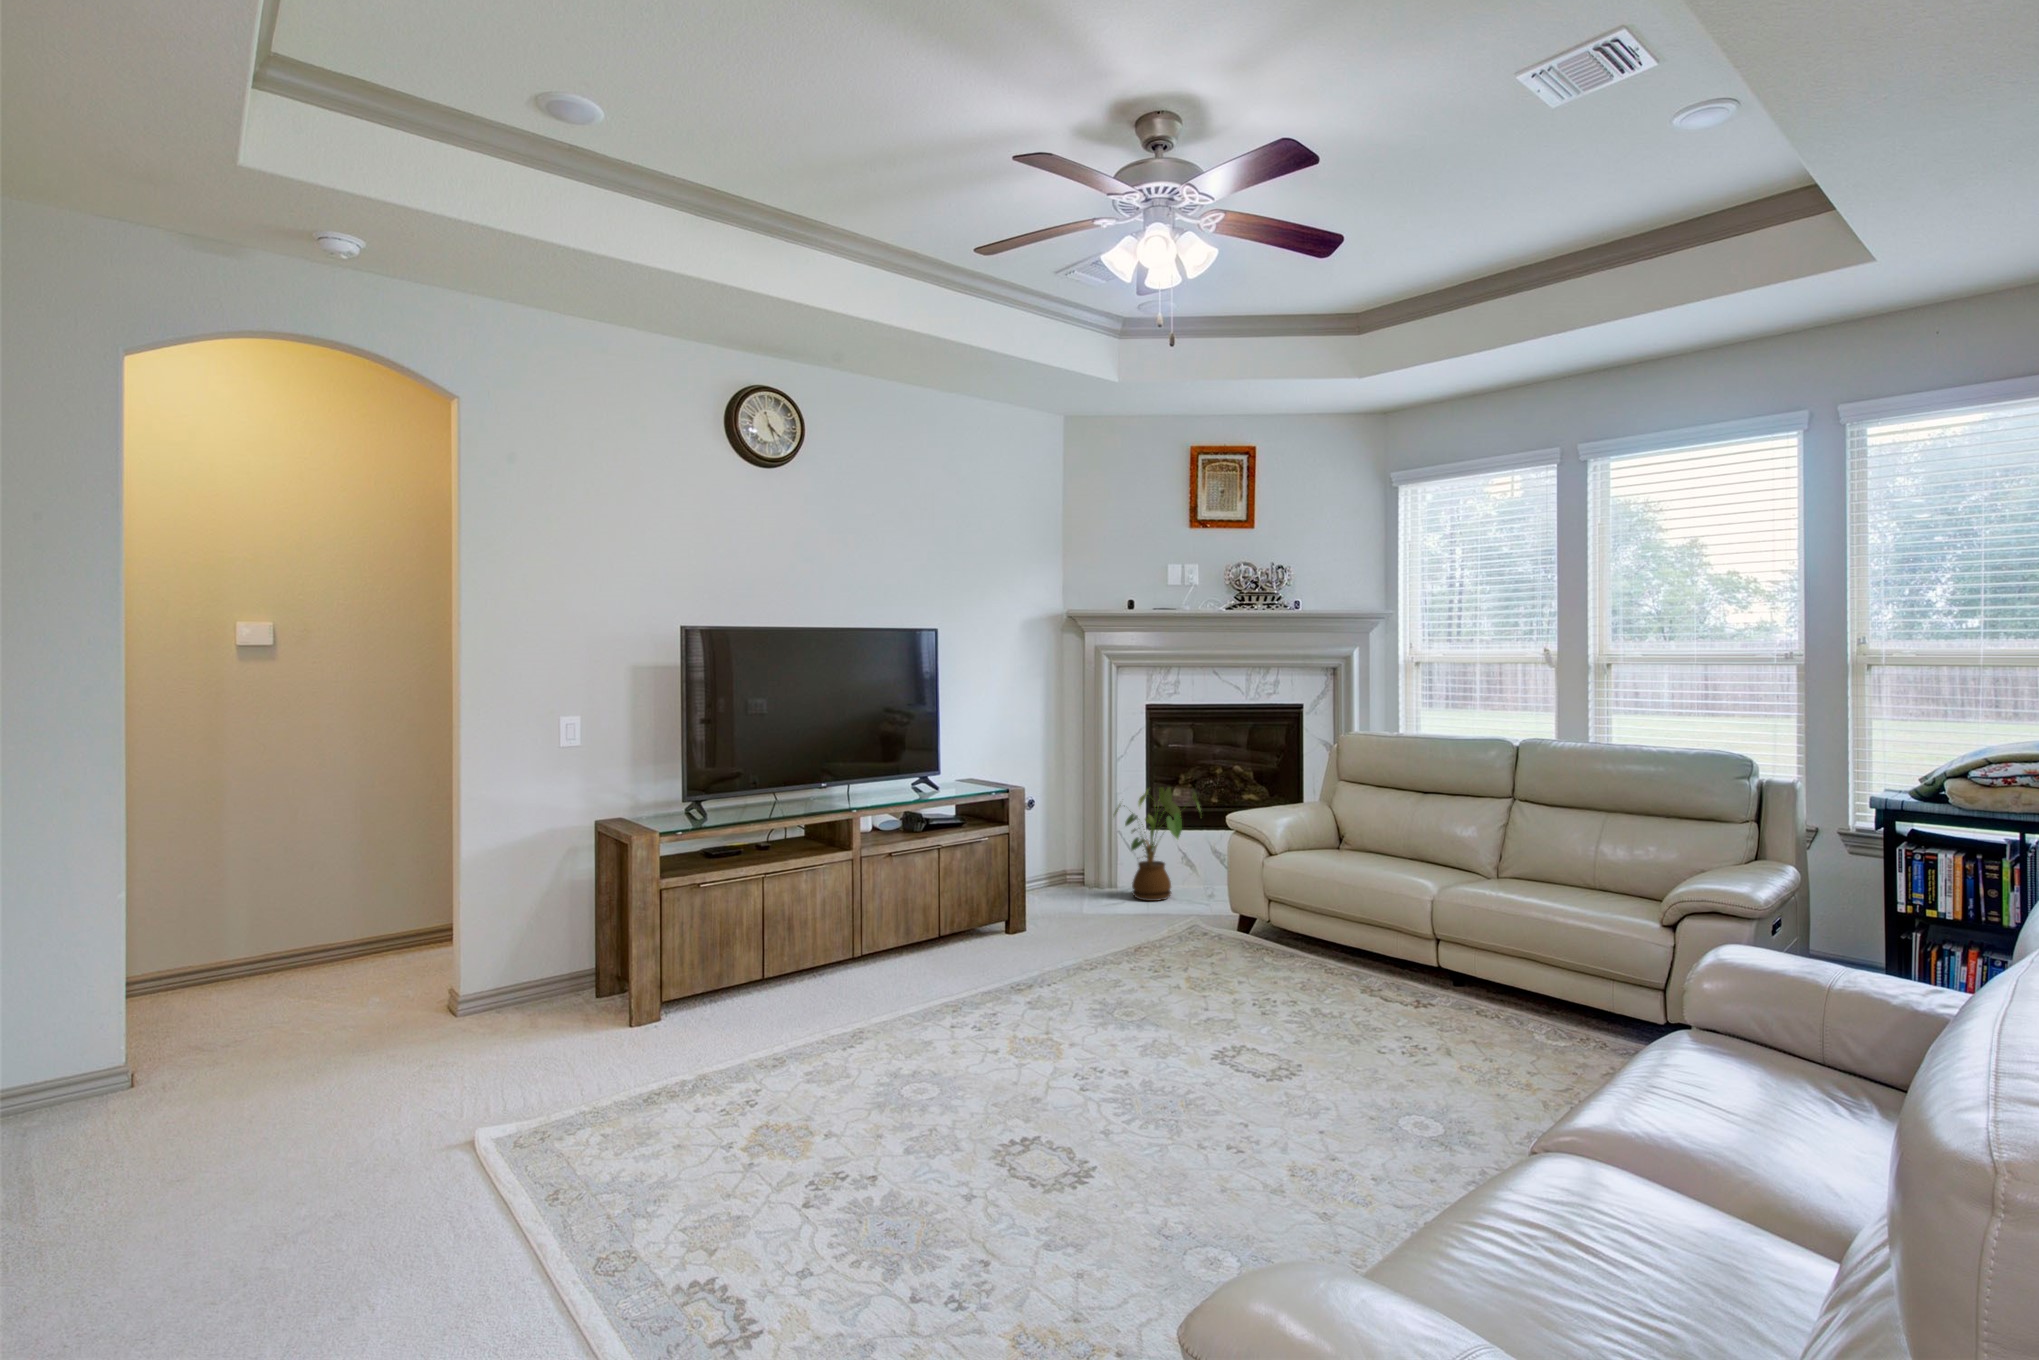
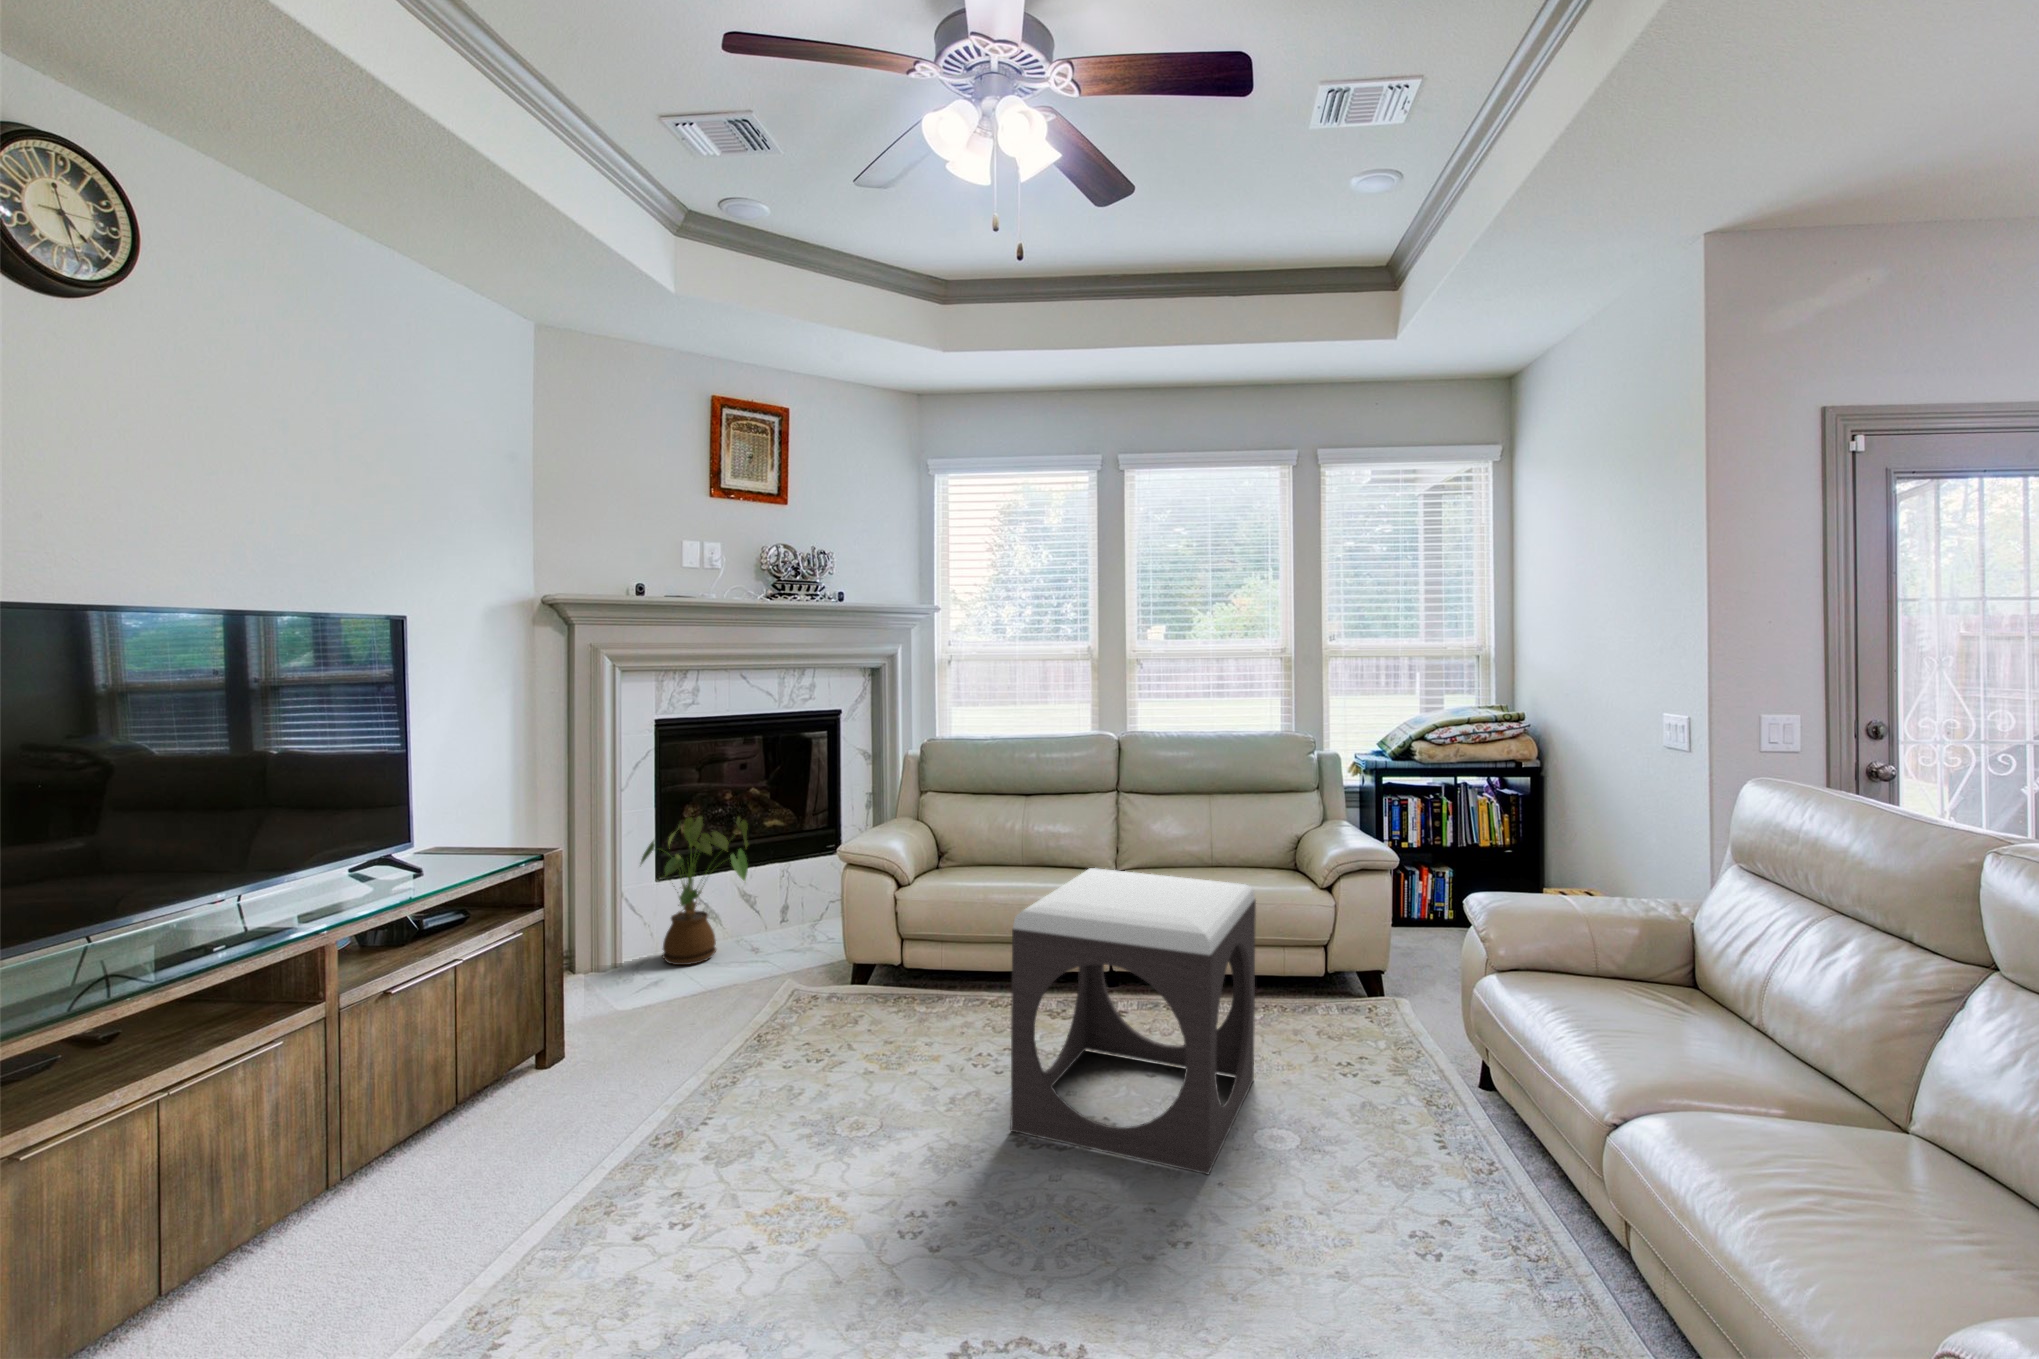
footstool: none [1209,847,1457,1104] -> present [1010,868,1256,1174]

